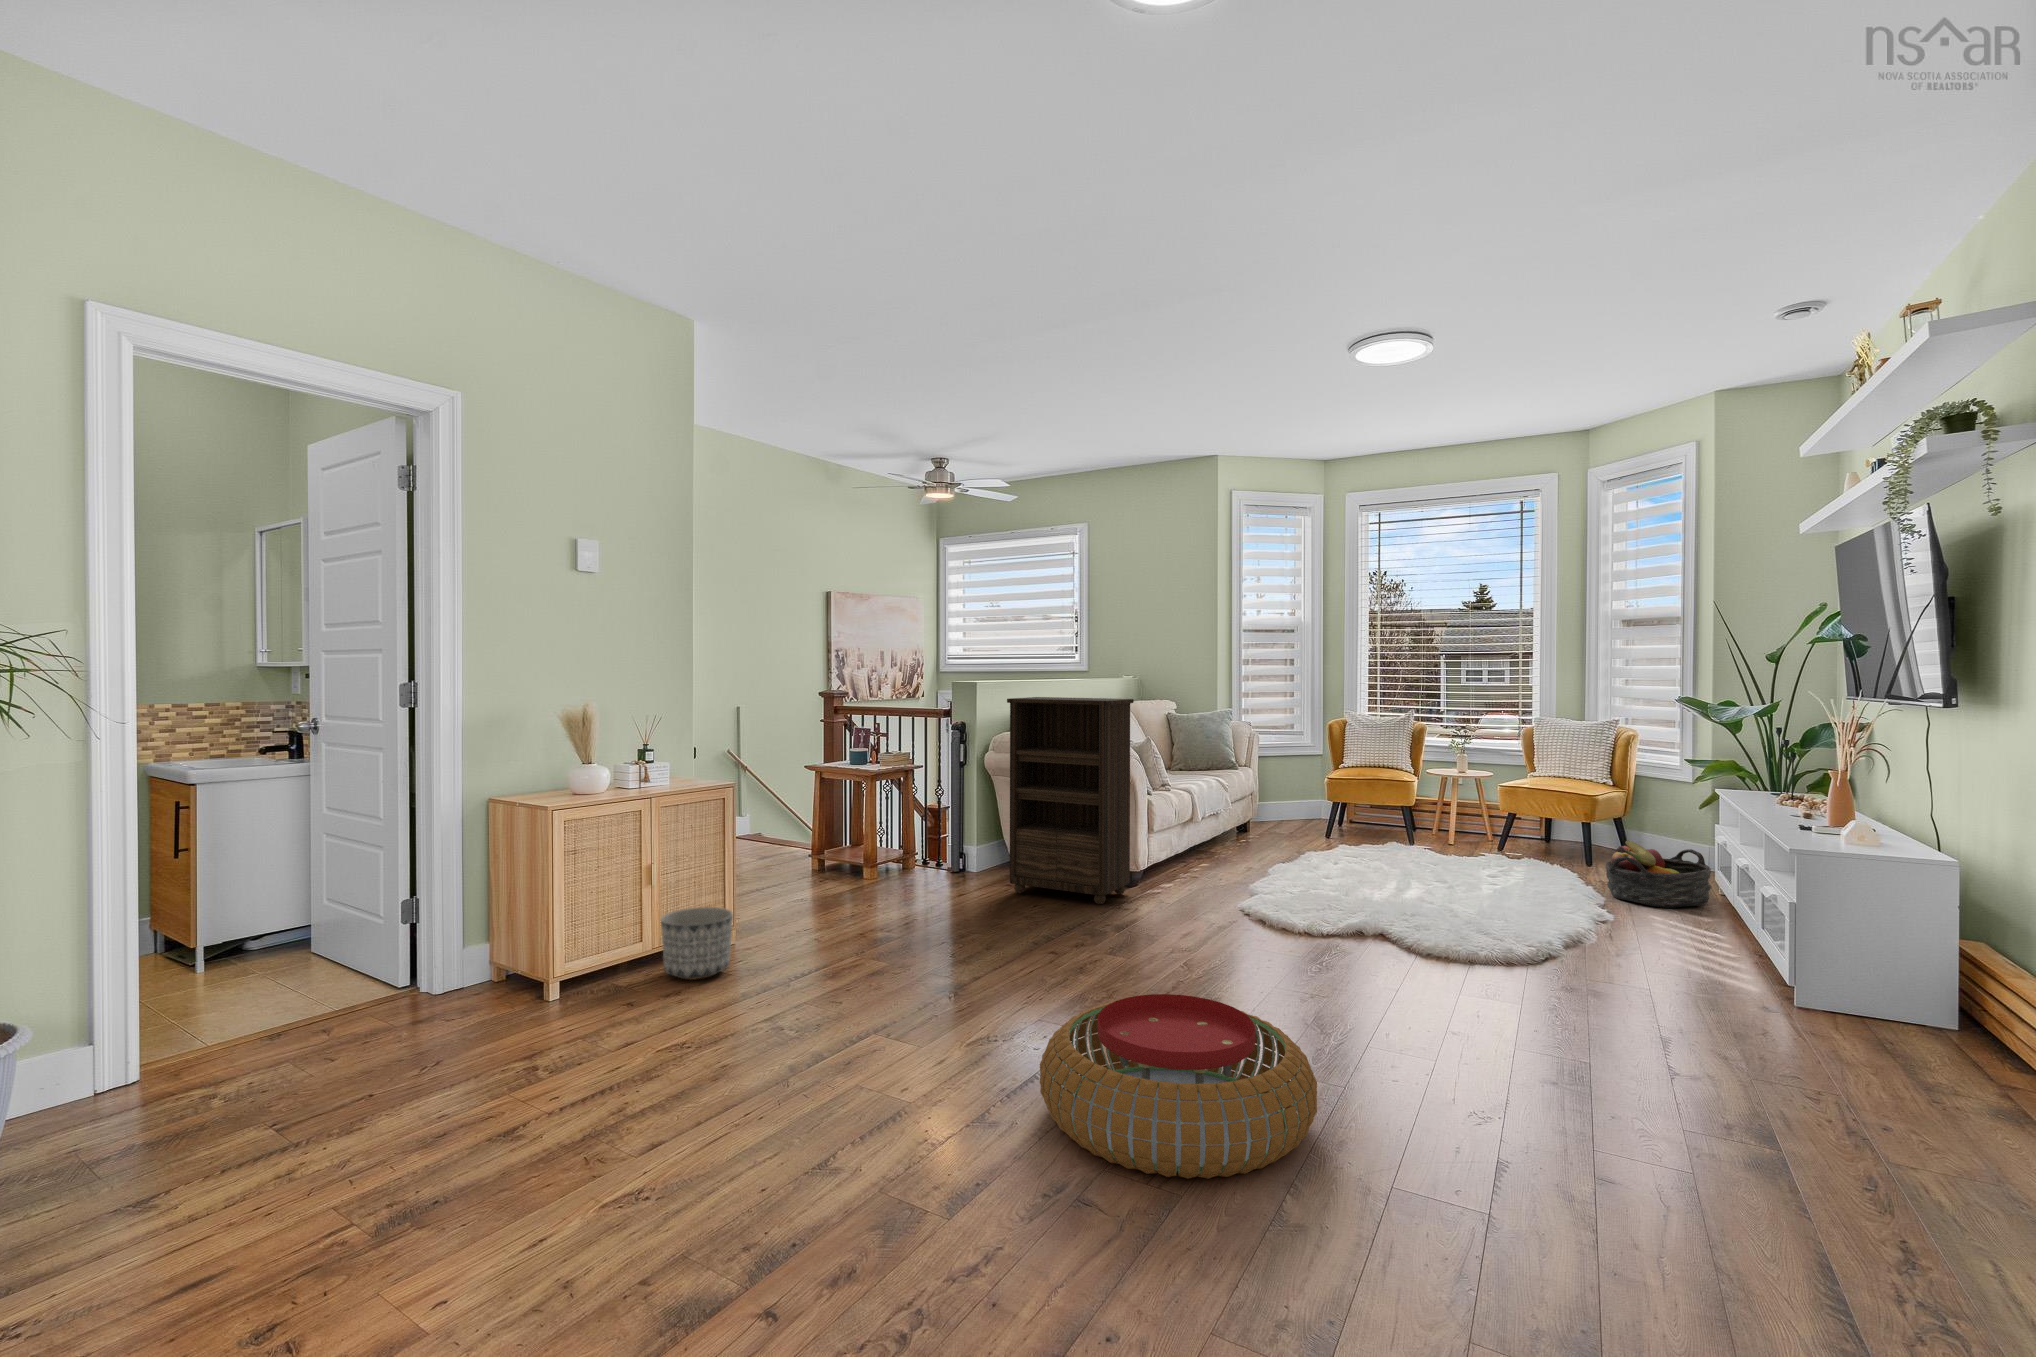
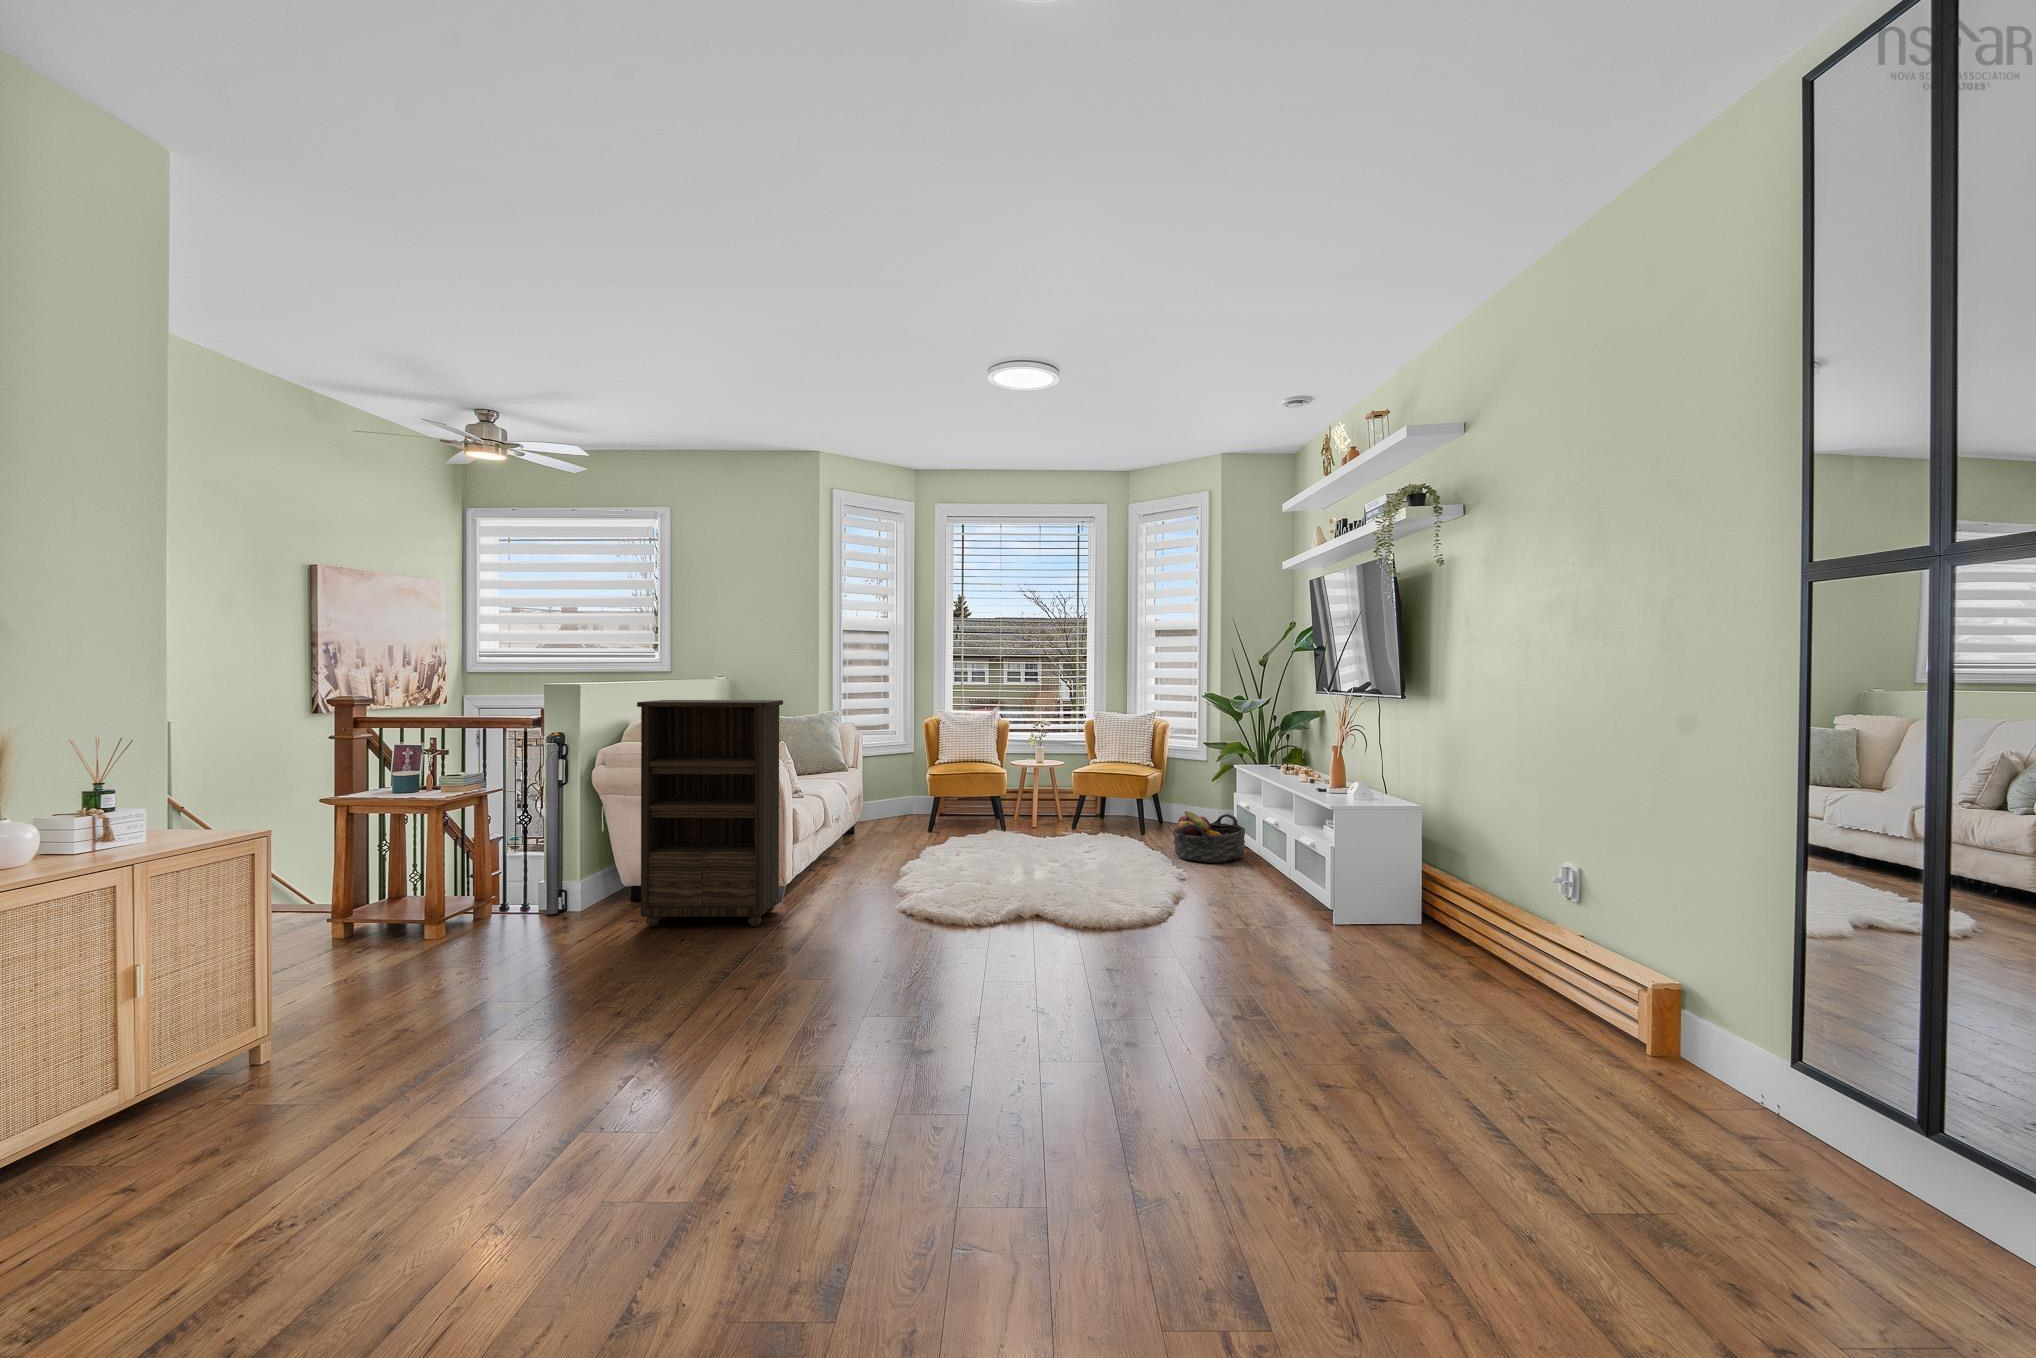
planter: present [661,907,733,980] -> none [164,1009,296,1126]
pouf: present [1040,994,1317,1179] -> none [852,1009,1143,1211]

